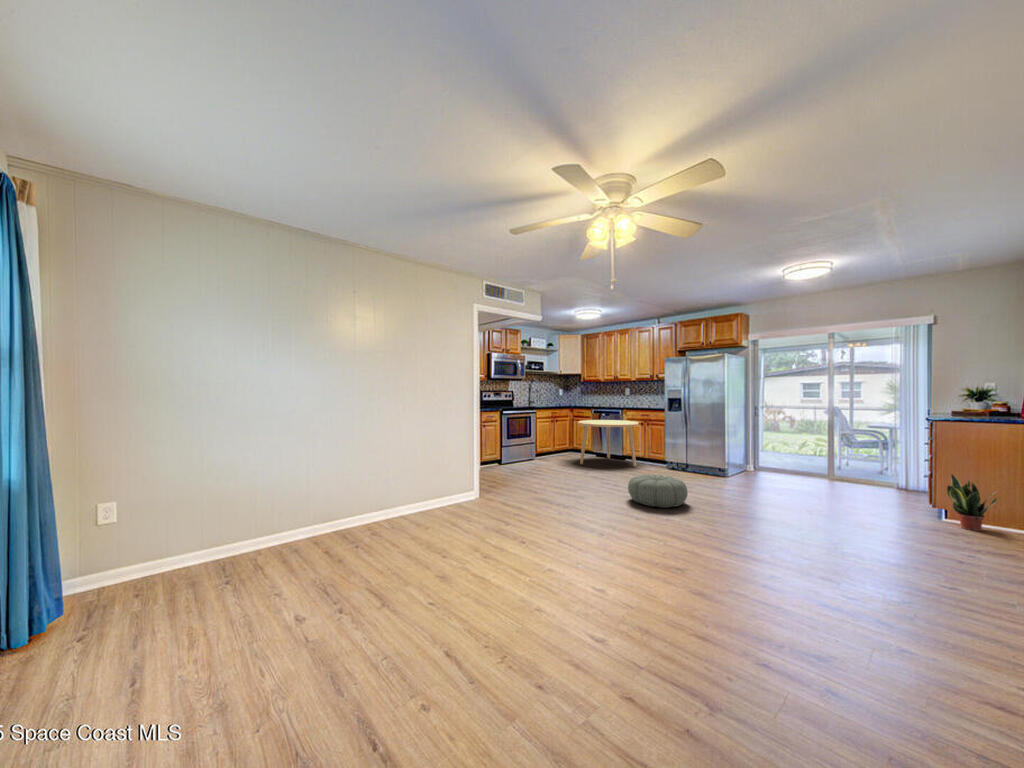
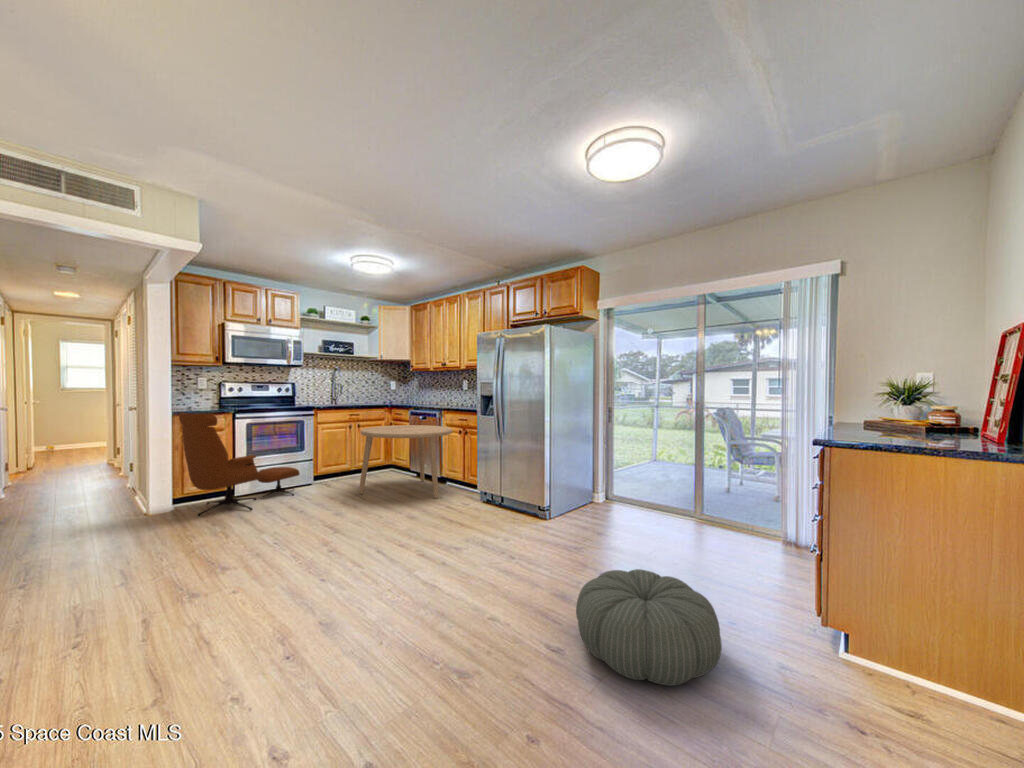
lounge chair: none [495,411,540,473] -> present [179,413,300,516]
pouf: present [628,474,688,508] -> present [576,569,722,686]
potted plant: present [947,474,997,531] -> none [846,556,944,689]

